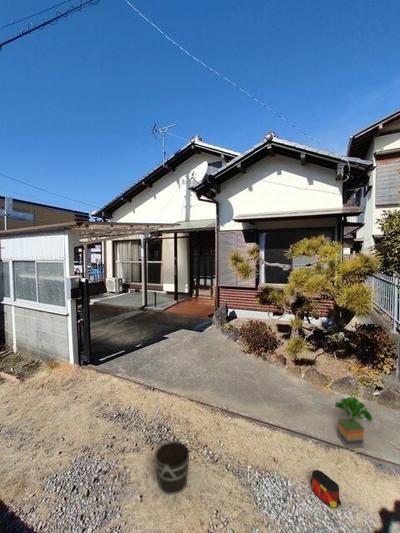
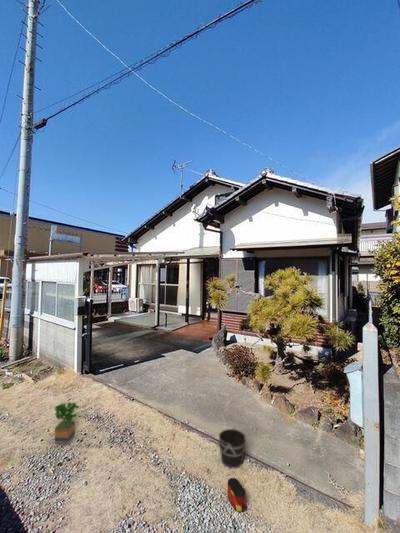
potted tree: present [335,397,373,449] -> present [55,403,79,445]
bucket: present [155,440,189,495] -> present [219,429,245,469]

